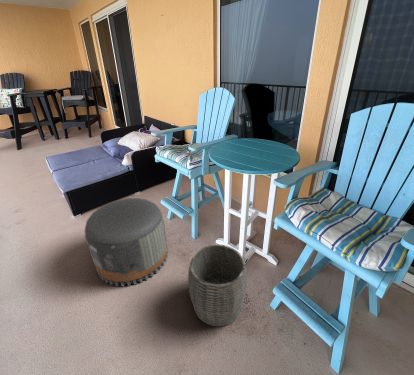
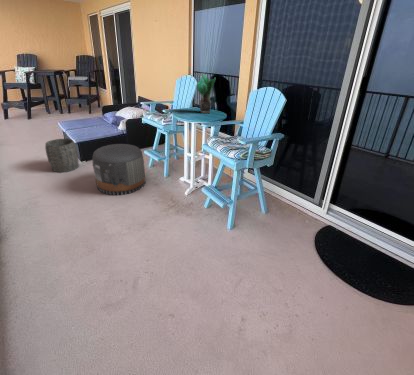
potted plant: none [241,86,280,149] -> present [197,74,215,113]
woven basket: present [188,244,247,326] -> present [45,139,78,172]

